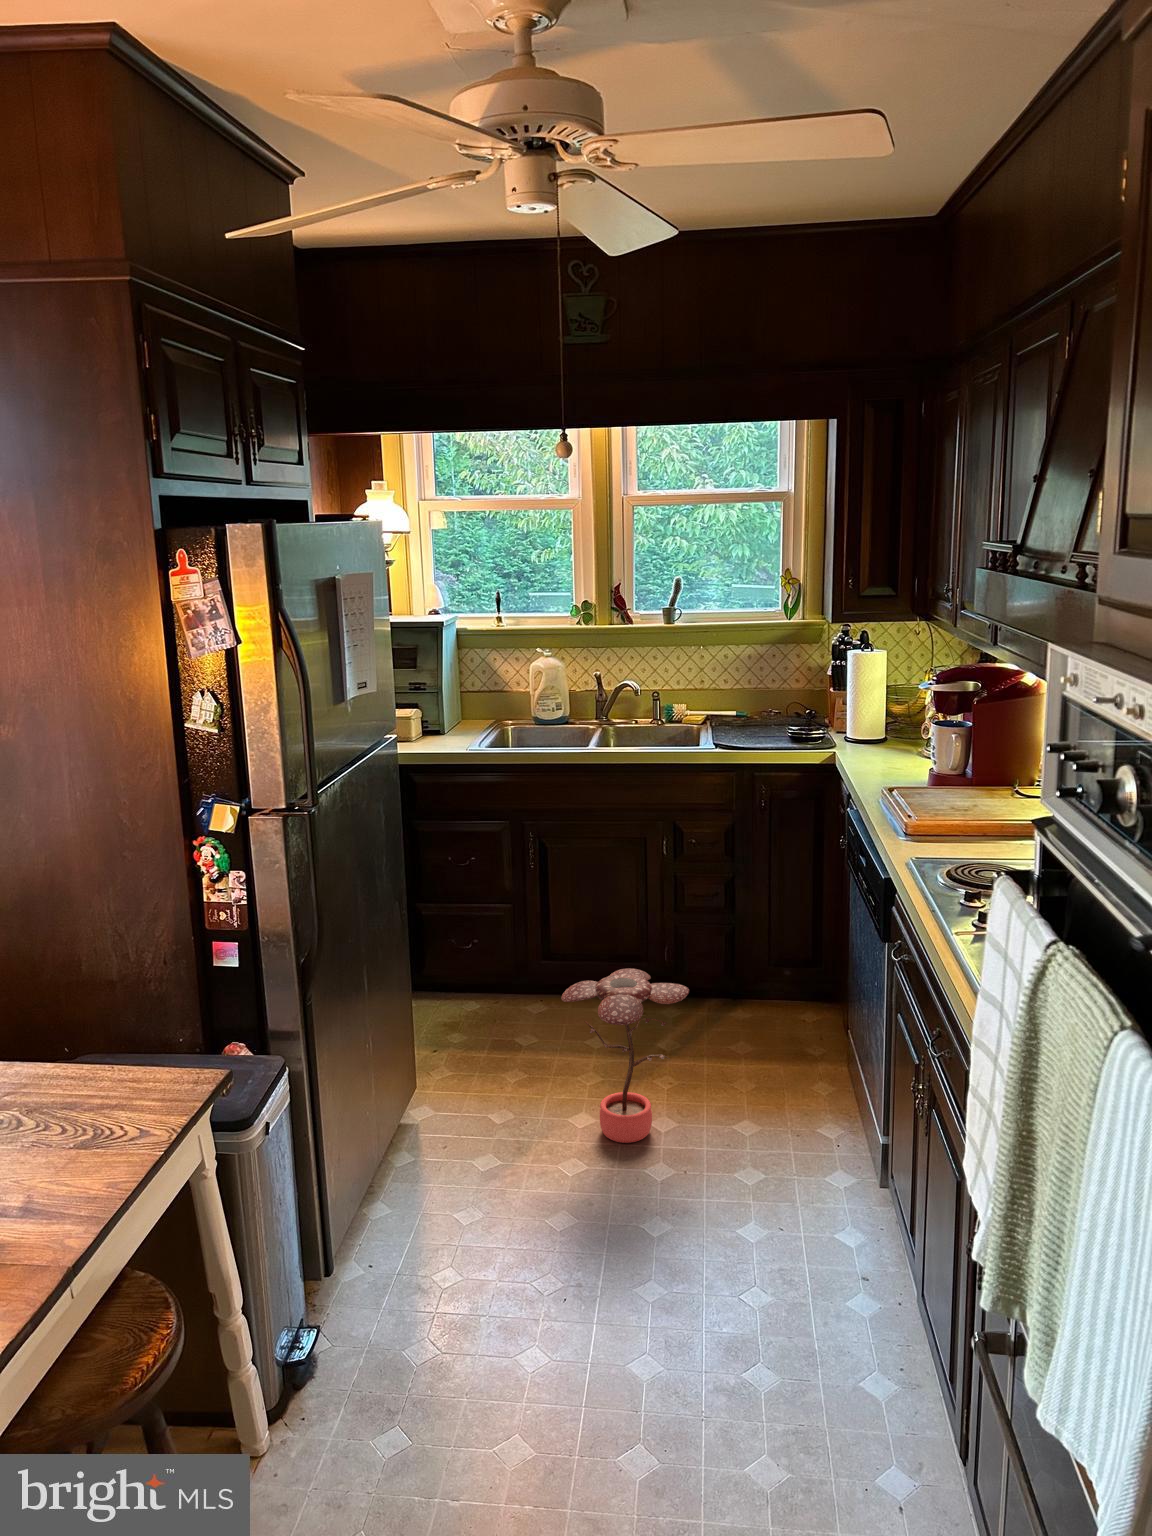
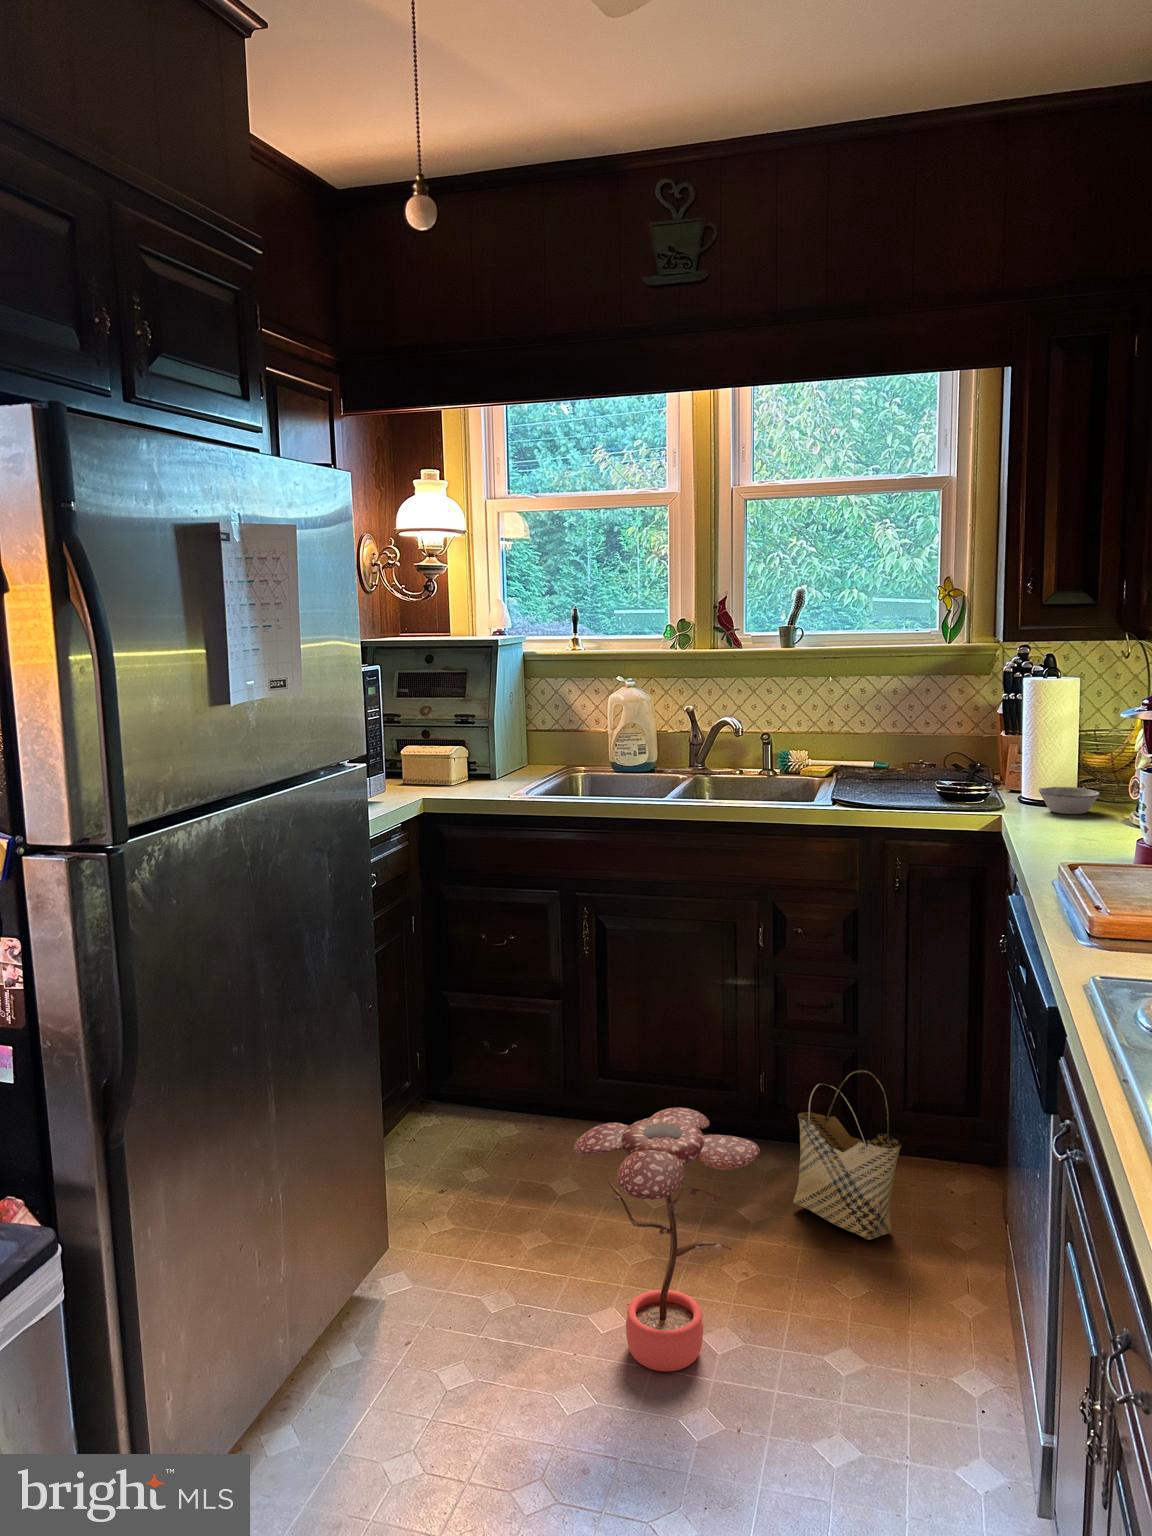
bowl: none [860,731,901,750] -> present [1039,787,1100,814]
woven basket: none [696,938,772,1054] -> present [793,1070,901,1240]

